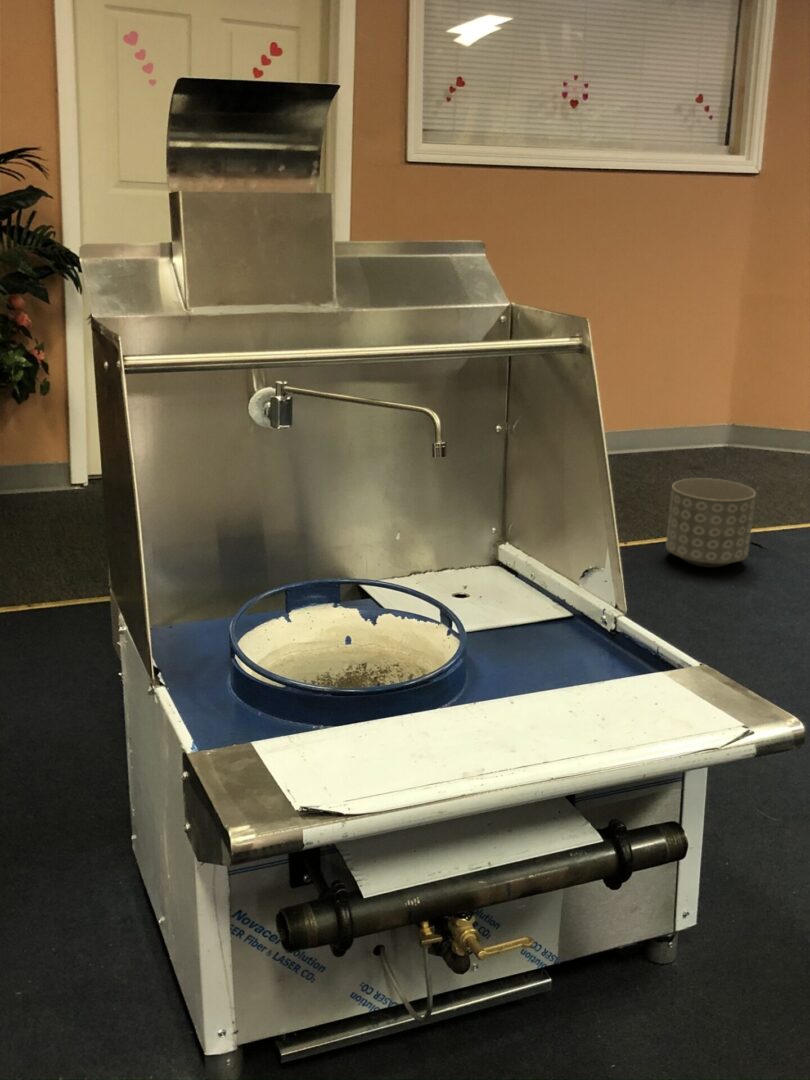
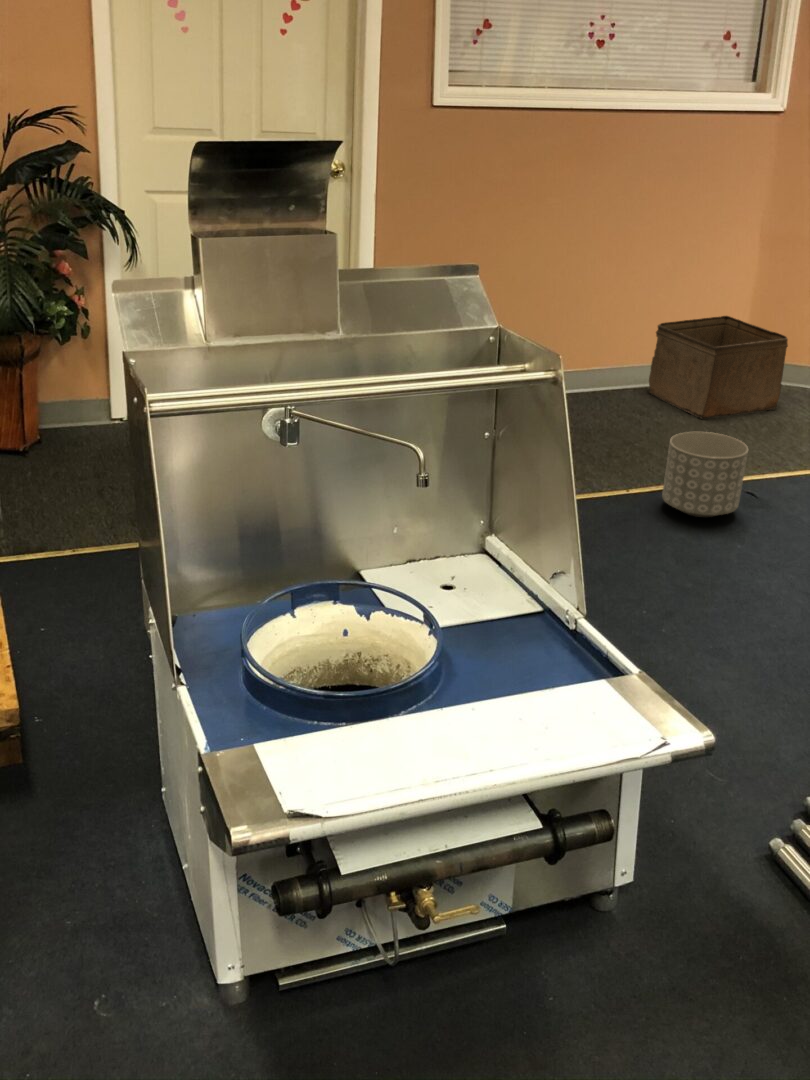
storage bin: none [637,378,780,479] -> present [649,316,788,418]

